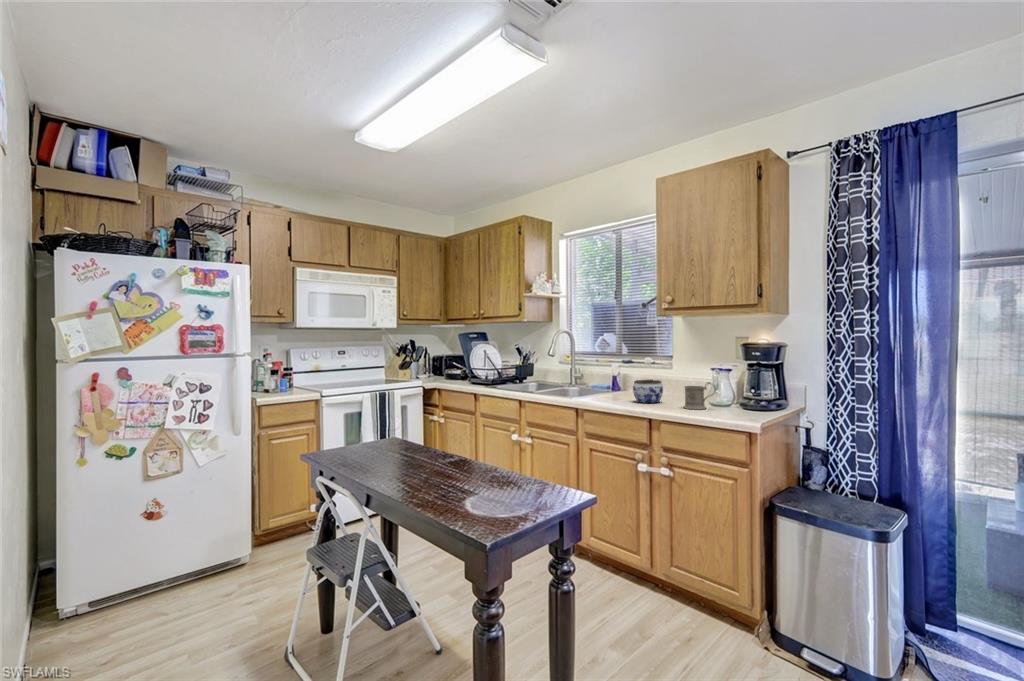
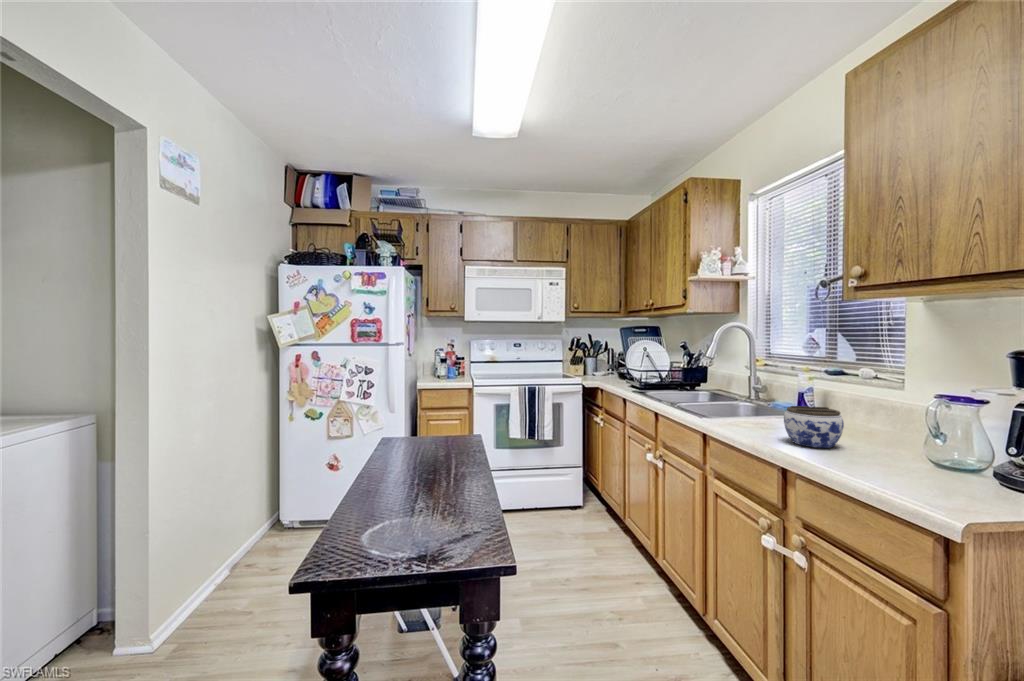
mug: present [684,382,716,409] -> none [857,428,930,480]

